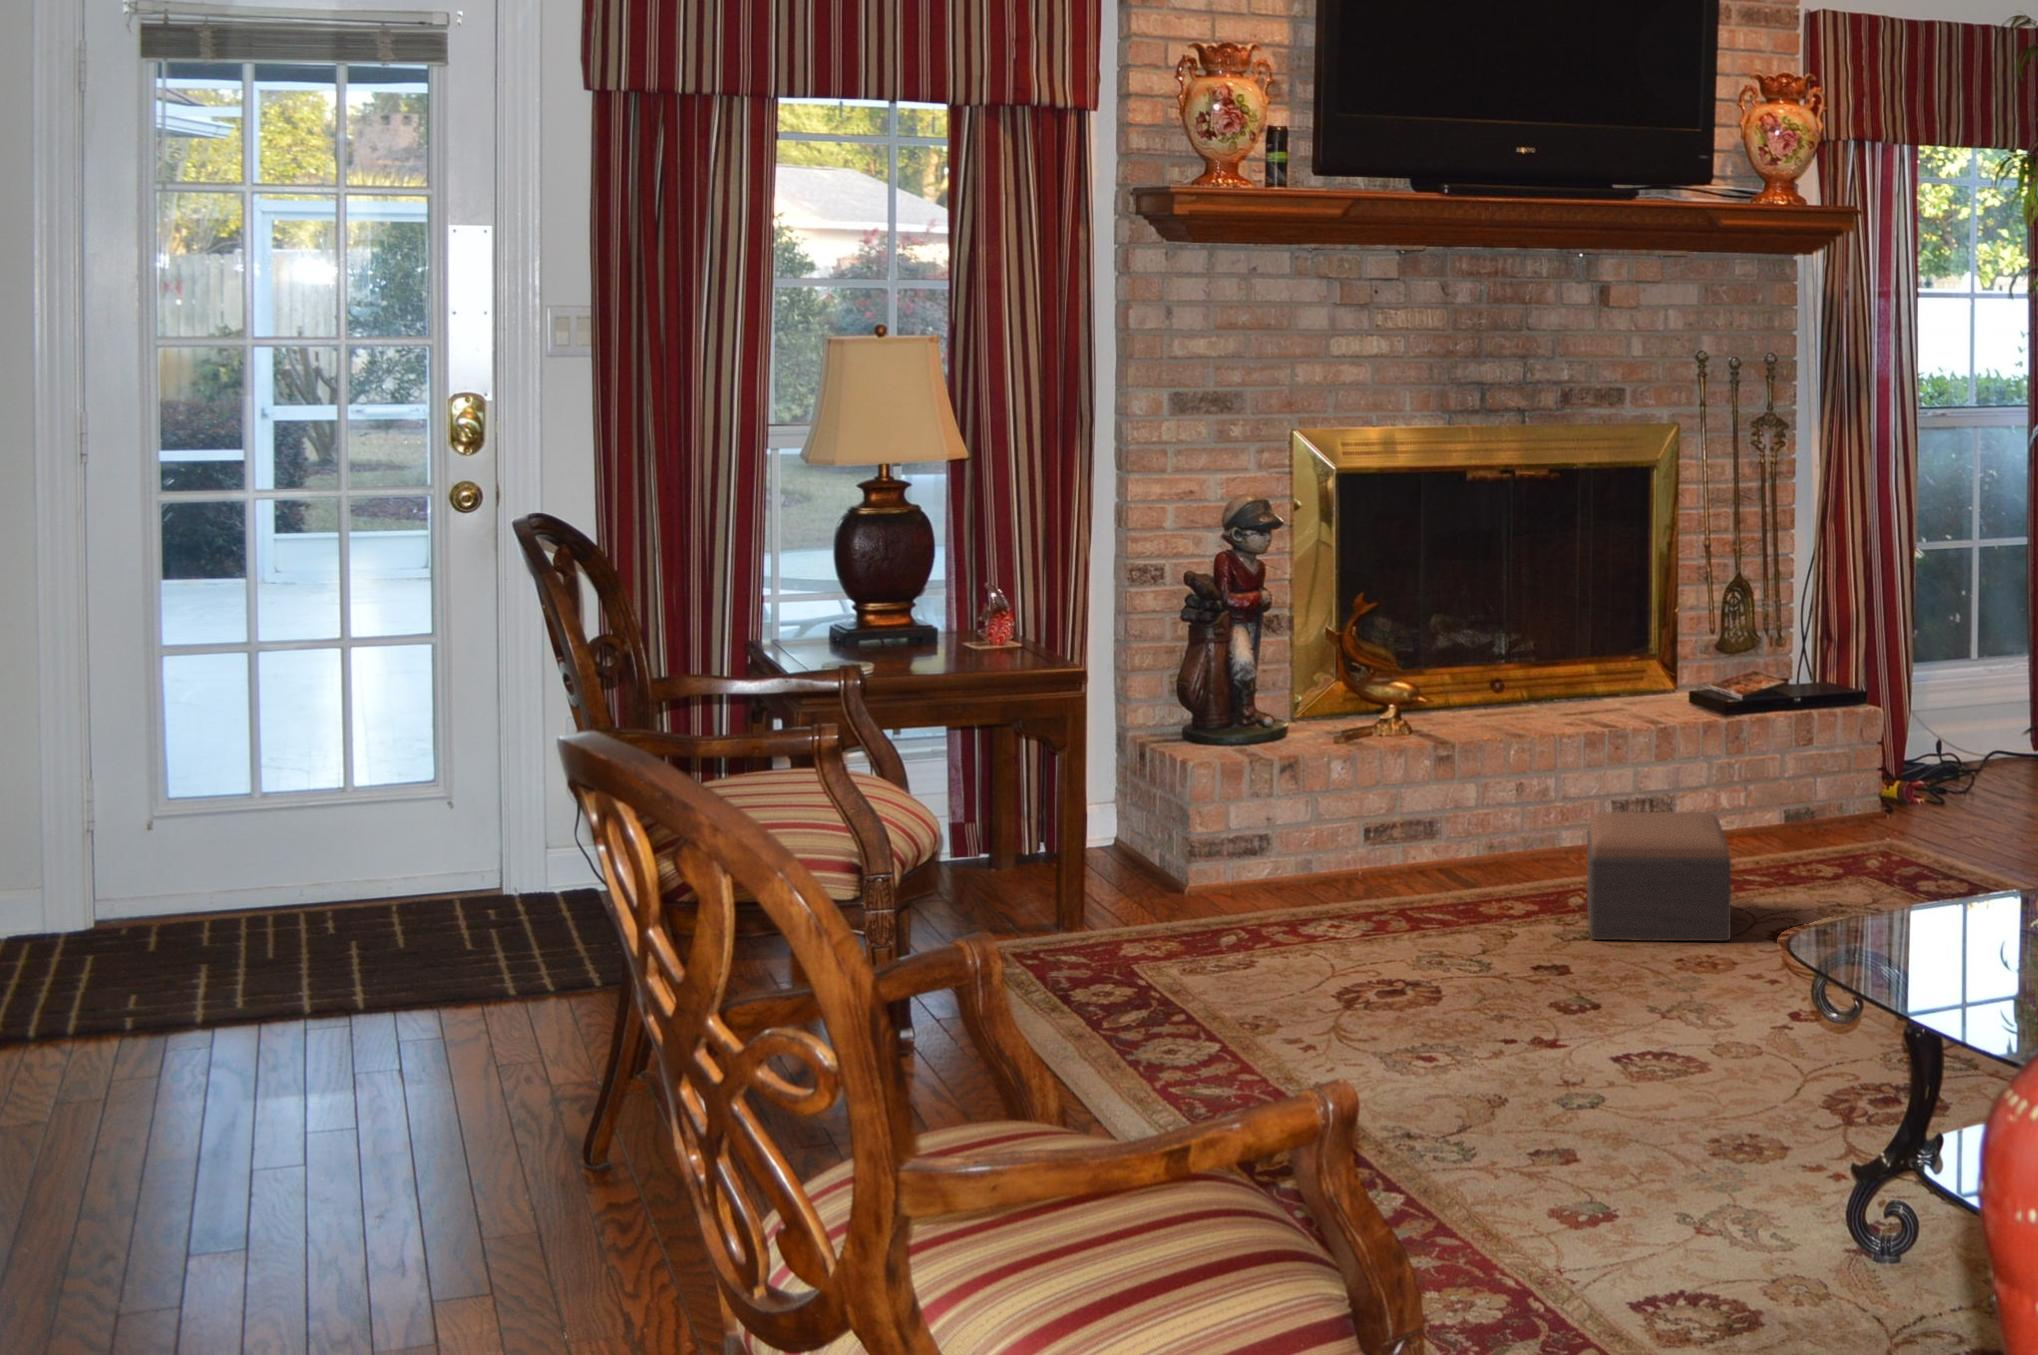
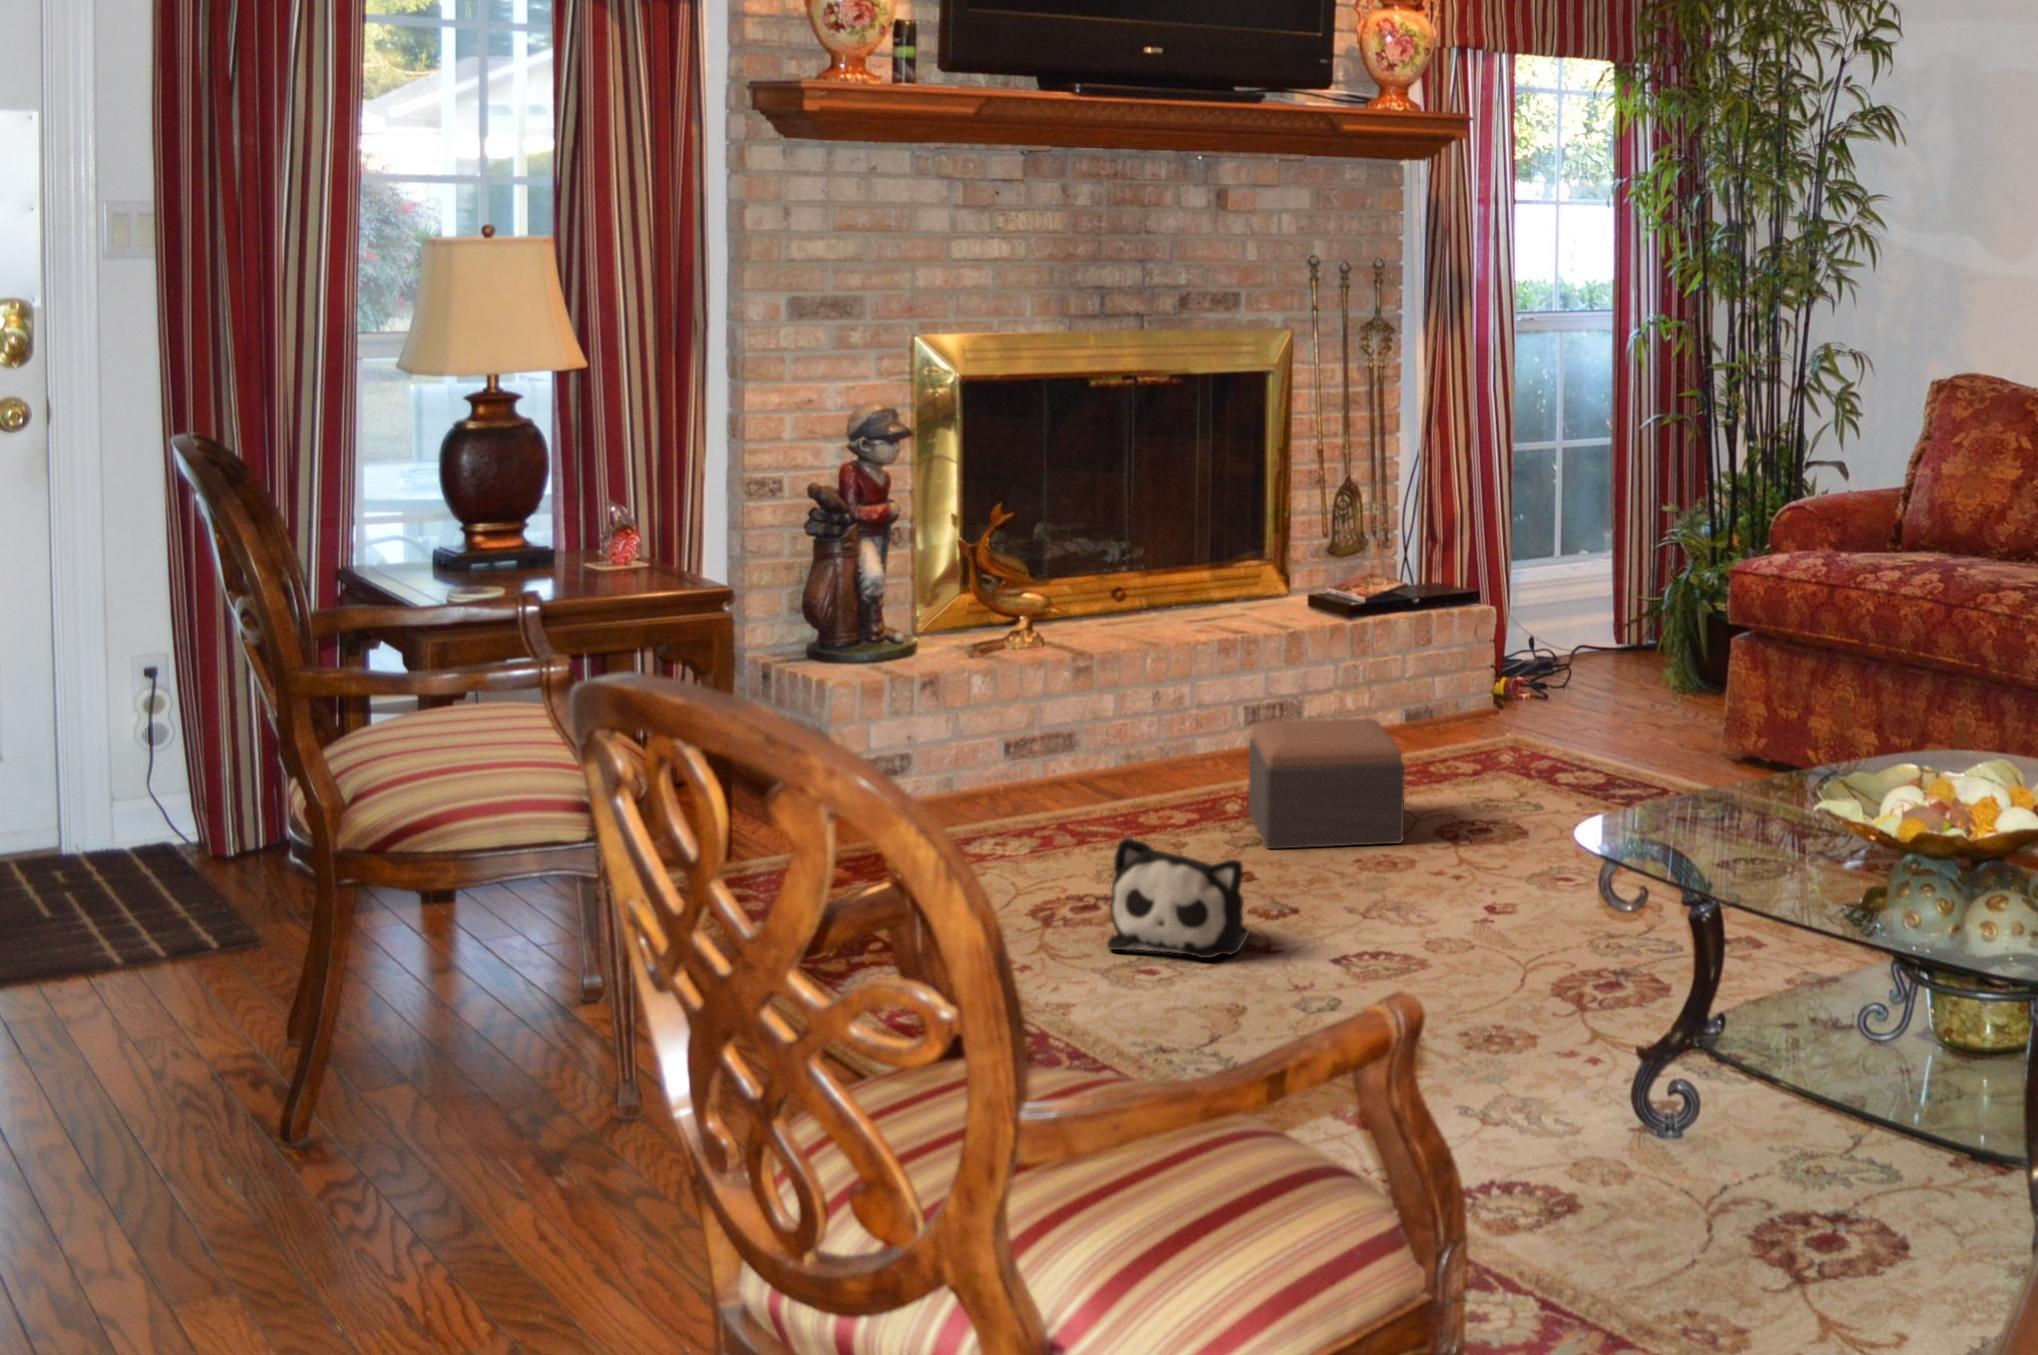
plush toy: none [1394,919,1539,1046] -> present [1107,838,1249,958]

